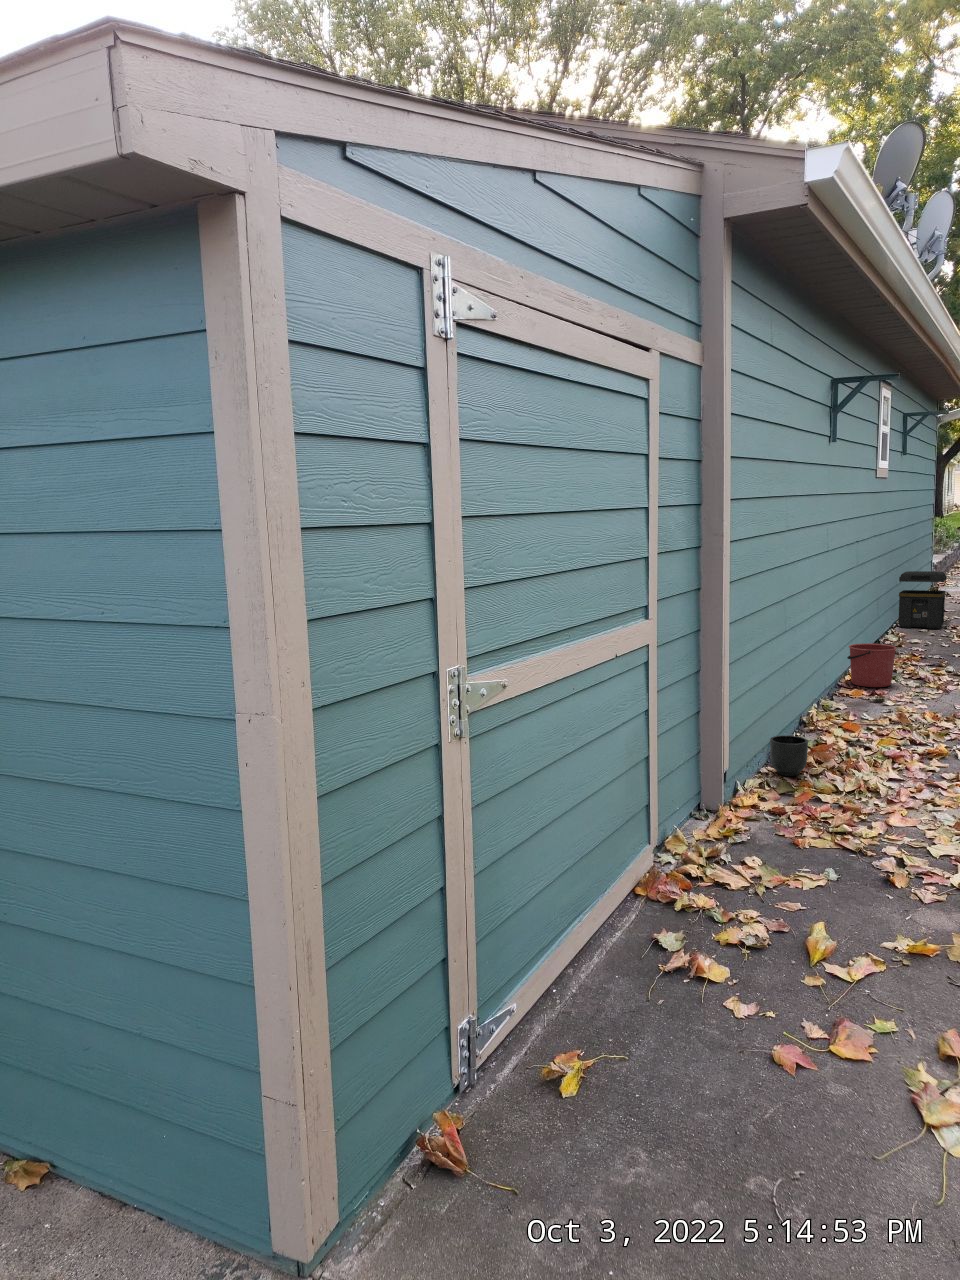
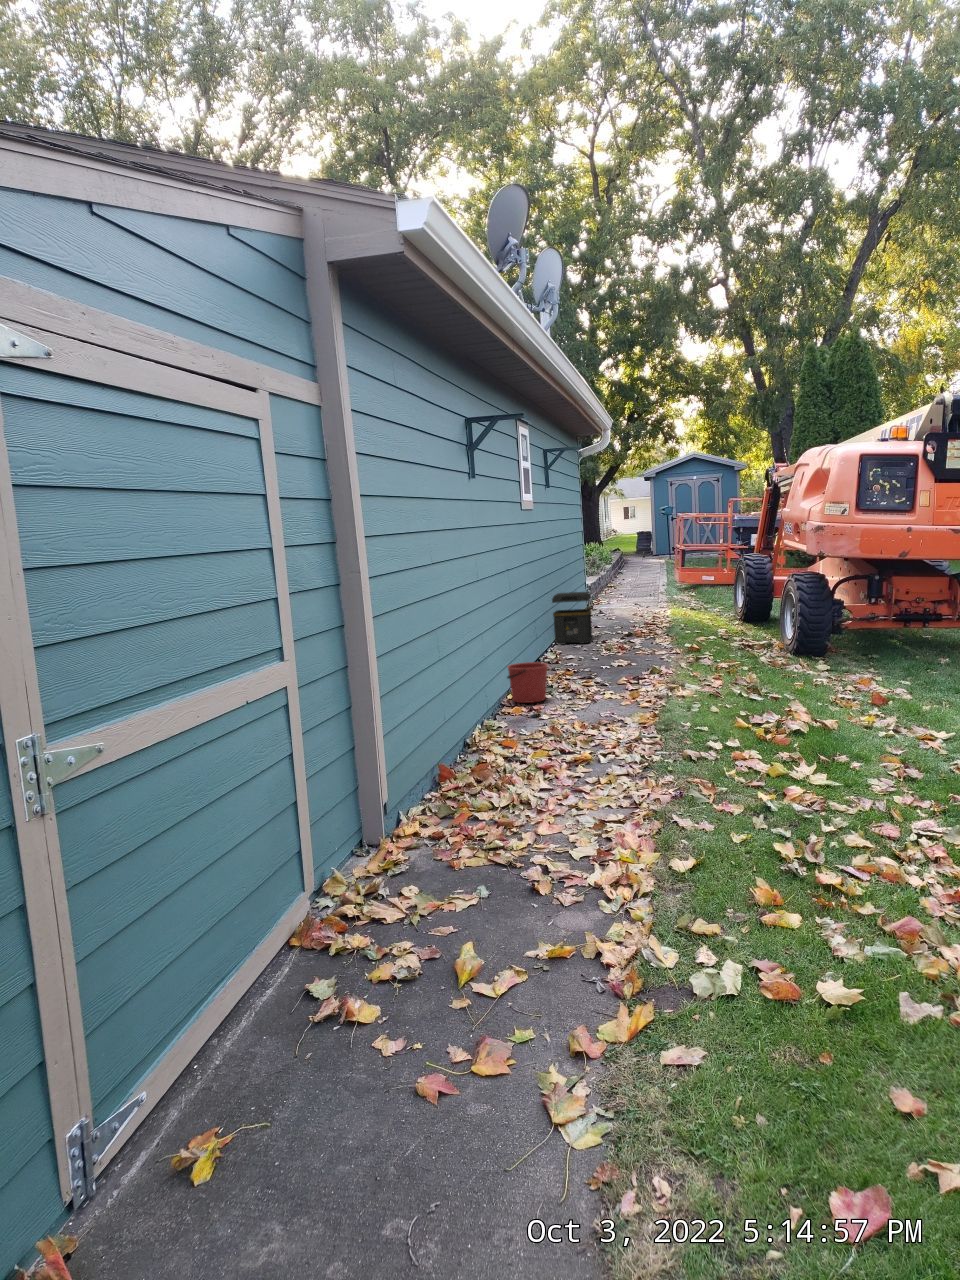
planter: present [770,735,808,776] -> none [431,759,466,799]

